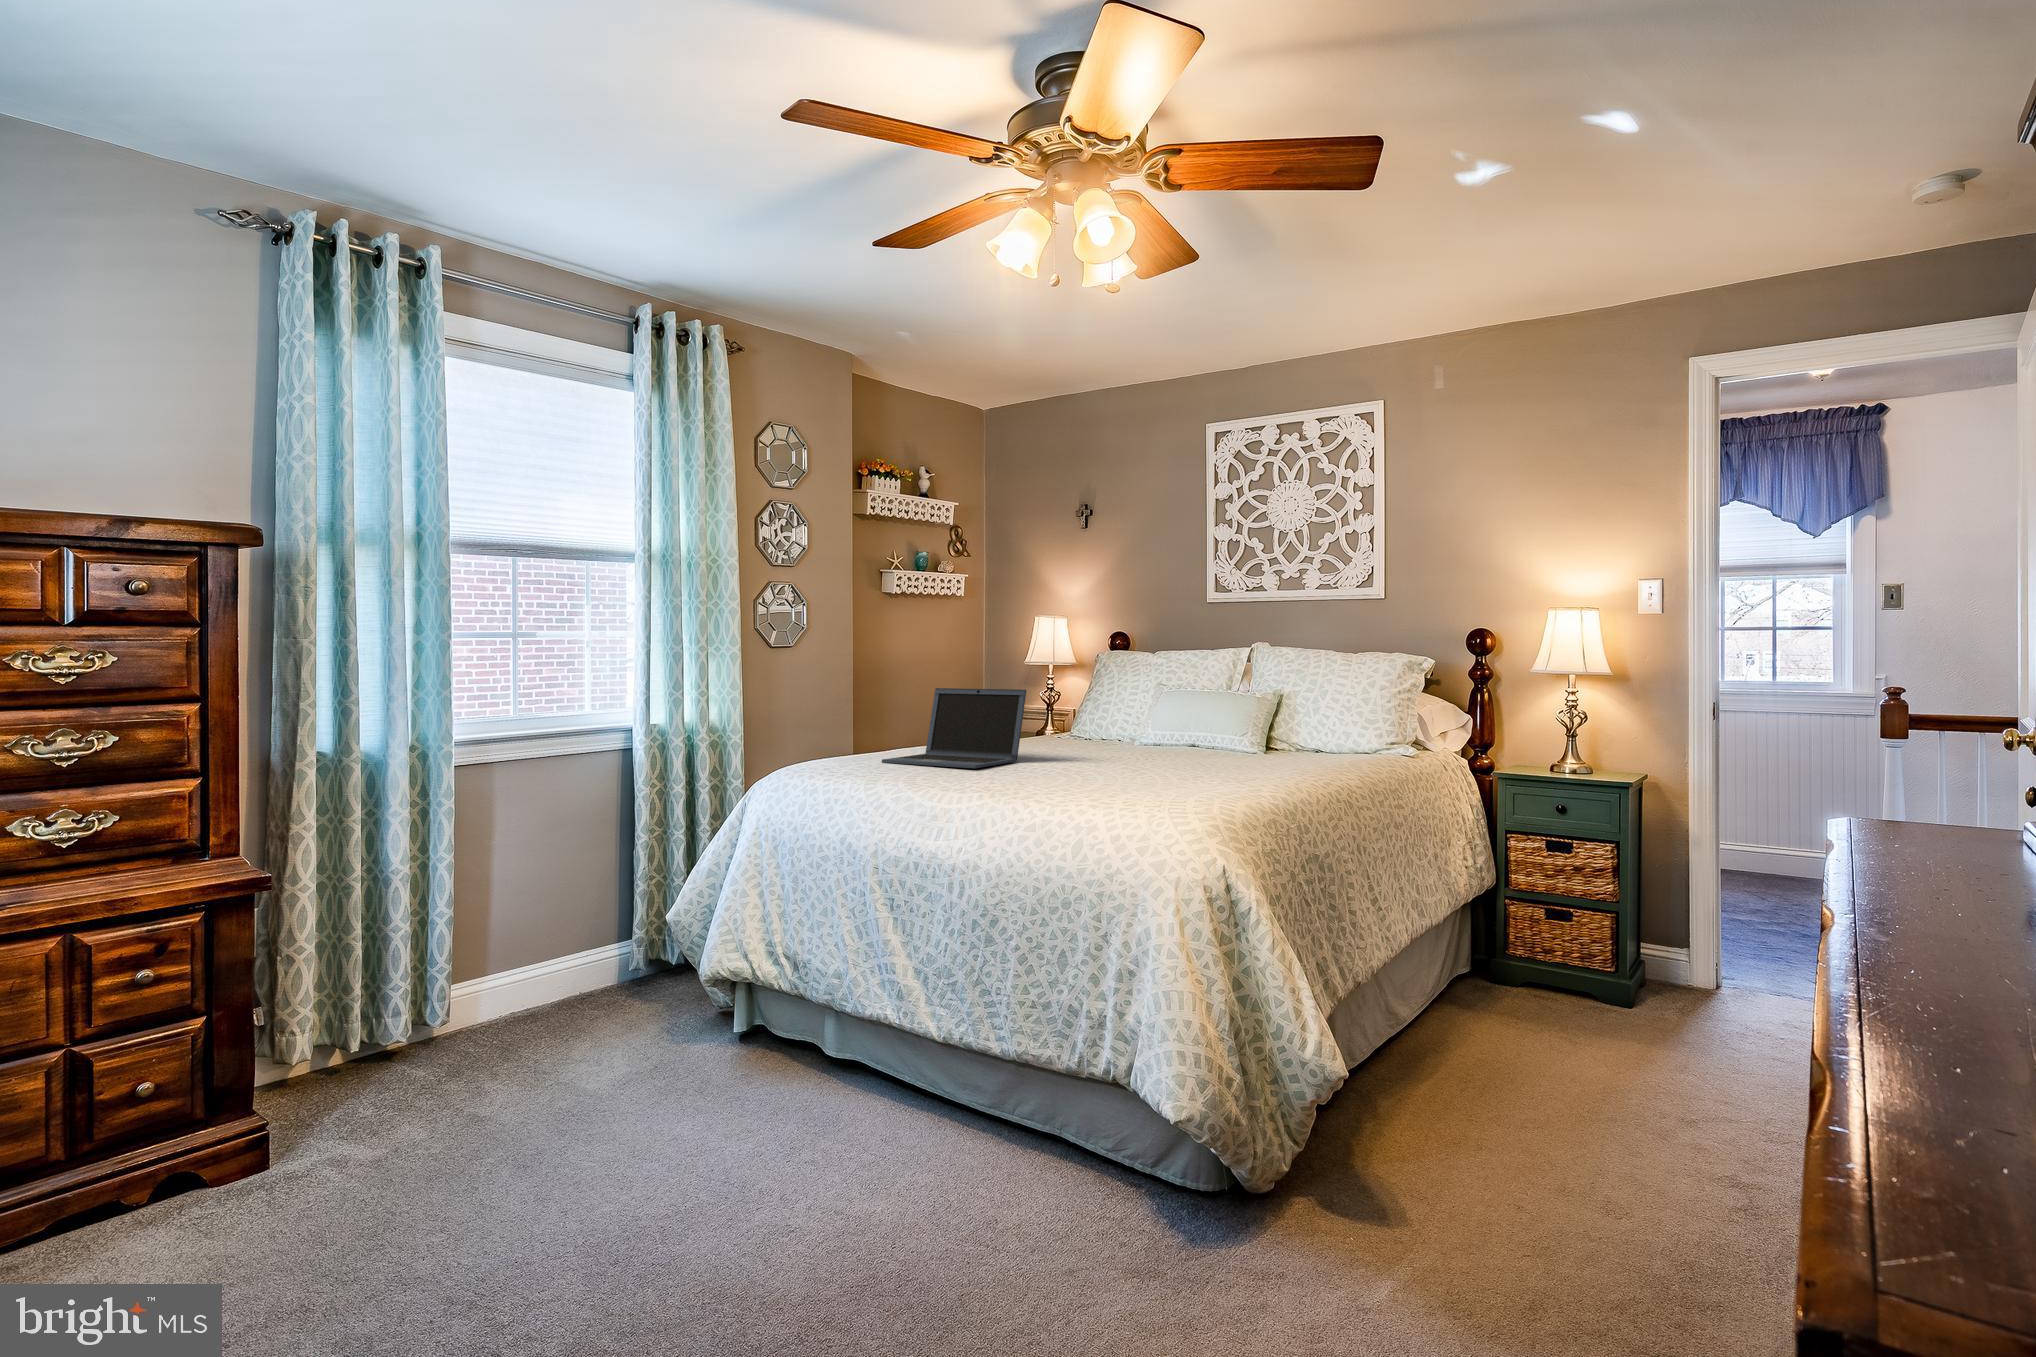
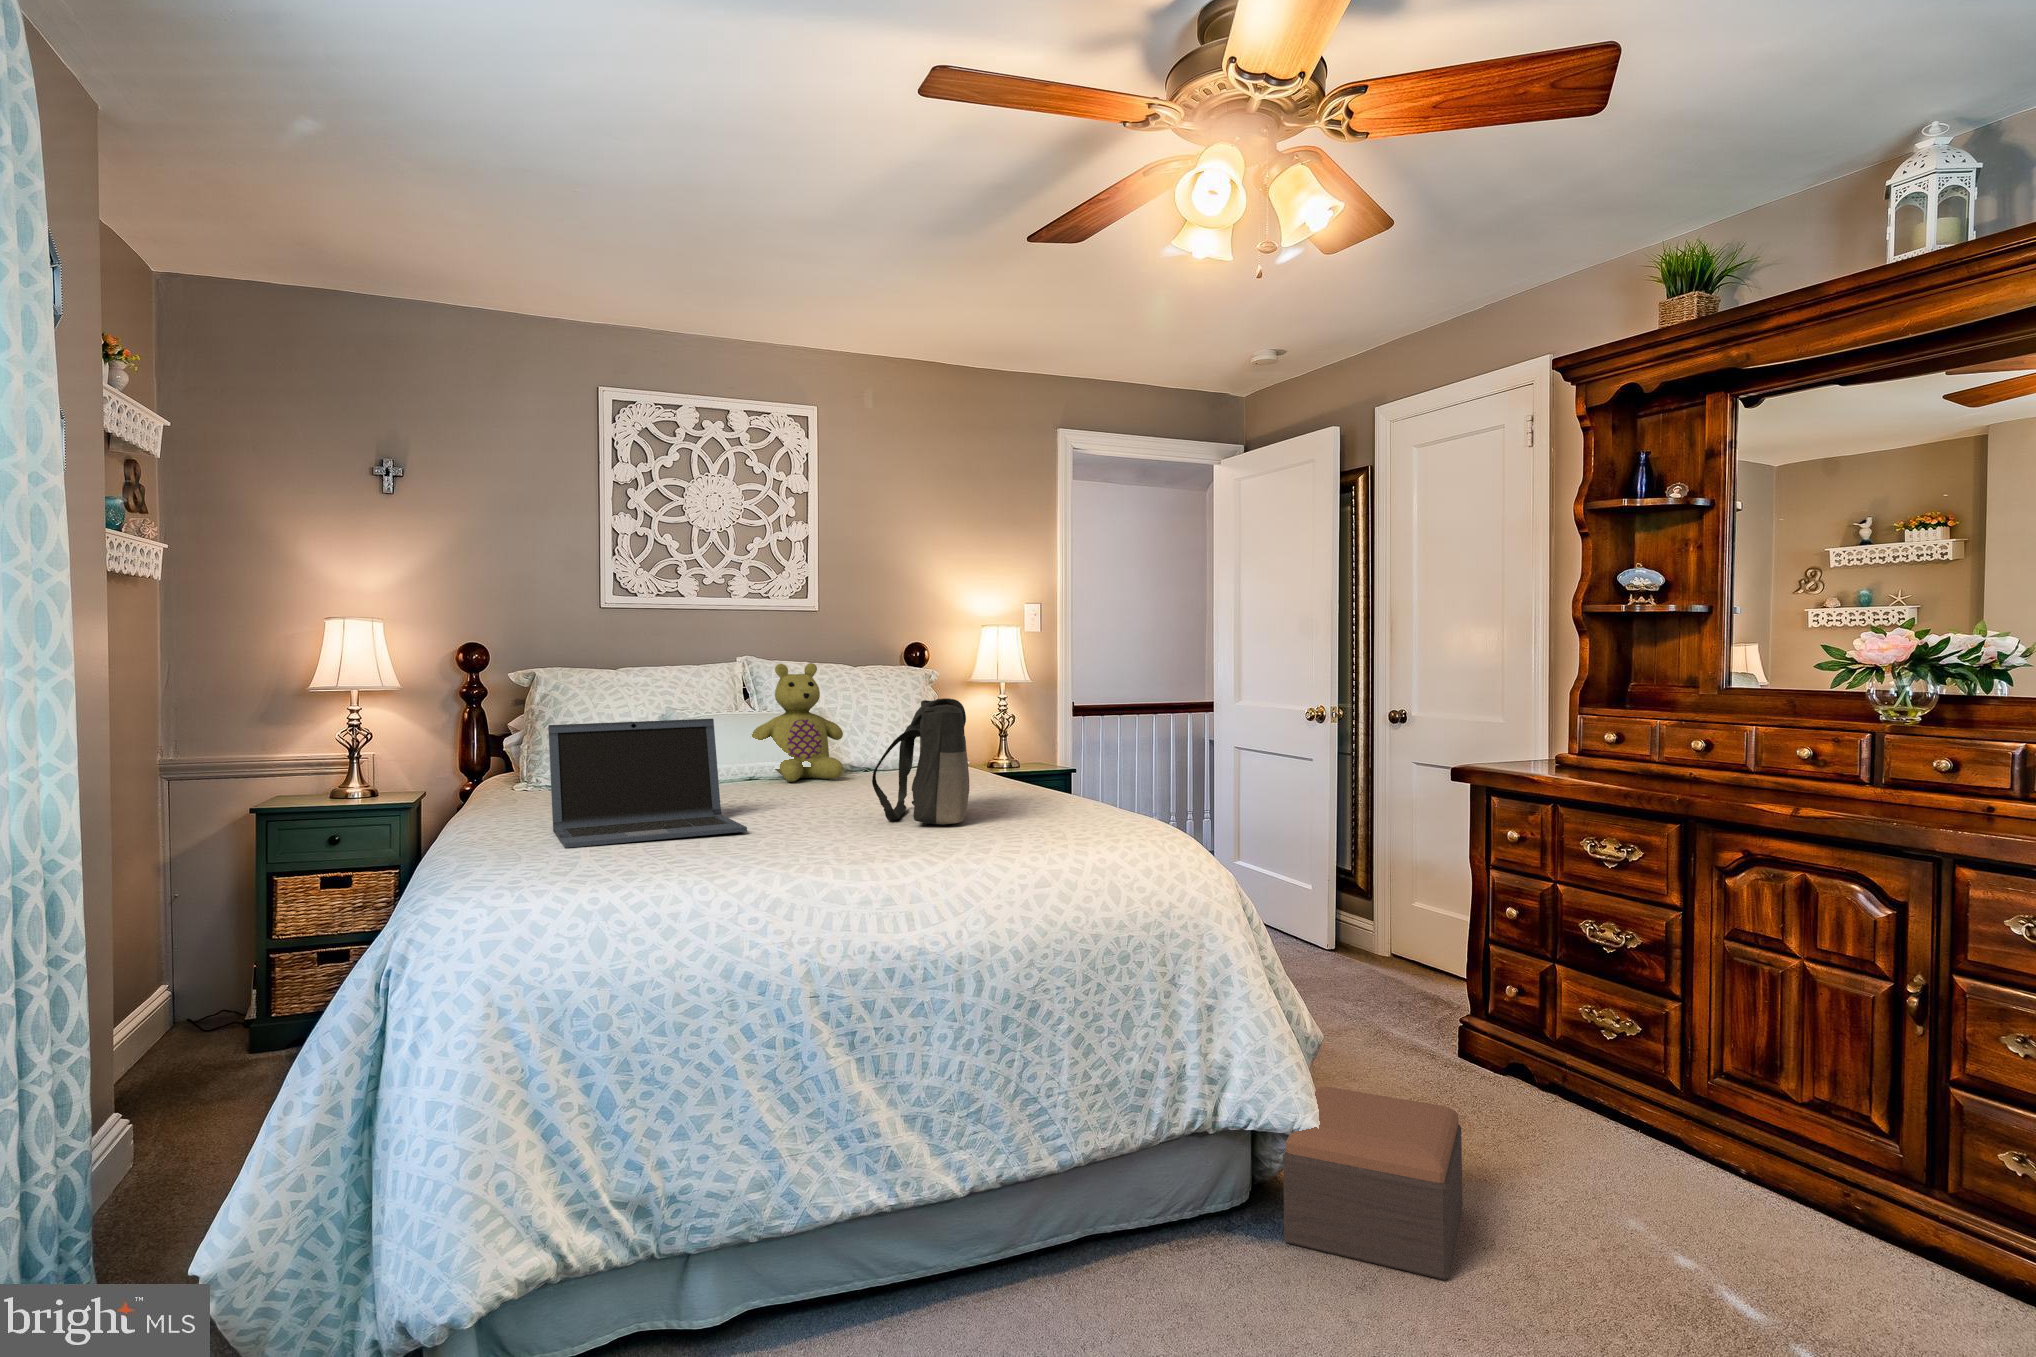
stuffed bear: none [1189,650,1269,752] -> present [751,663,843,782]
tote bag: none [1063,682,1171,783] -> present [872,698,969,824]
footstool: none [1170,1115,1370,1308] -> present [1283,1086,1462,1280]

